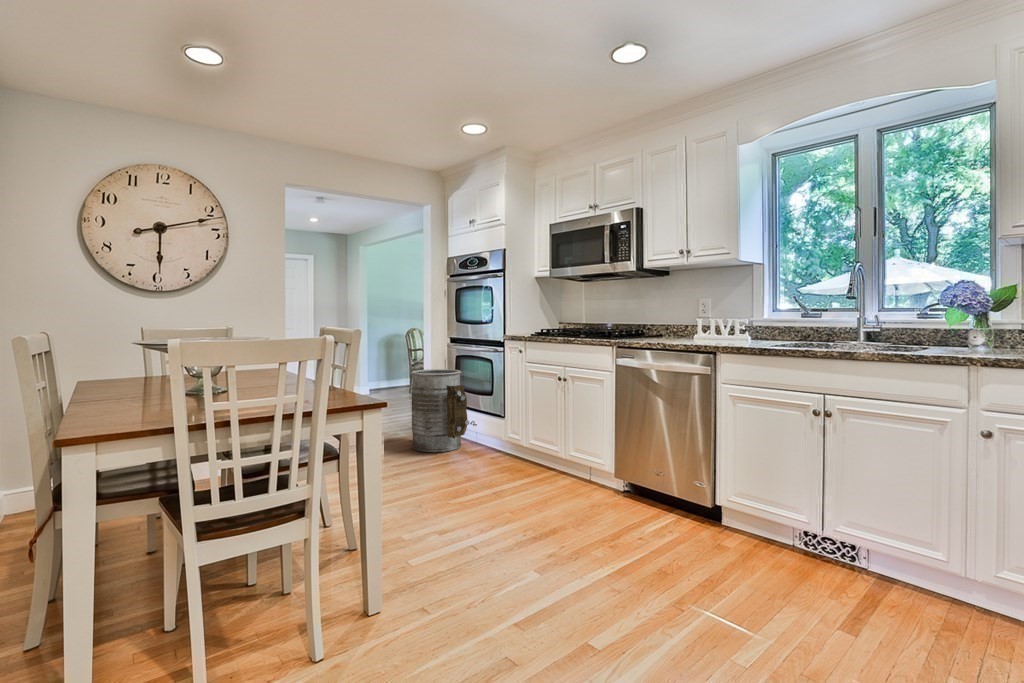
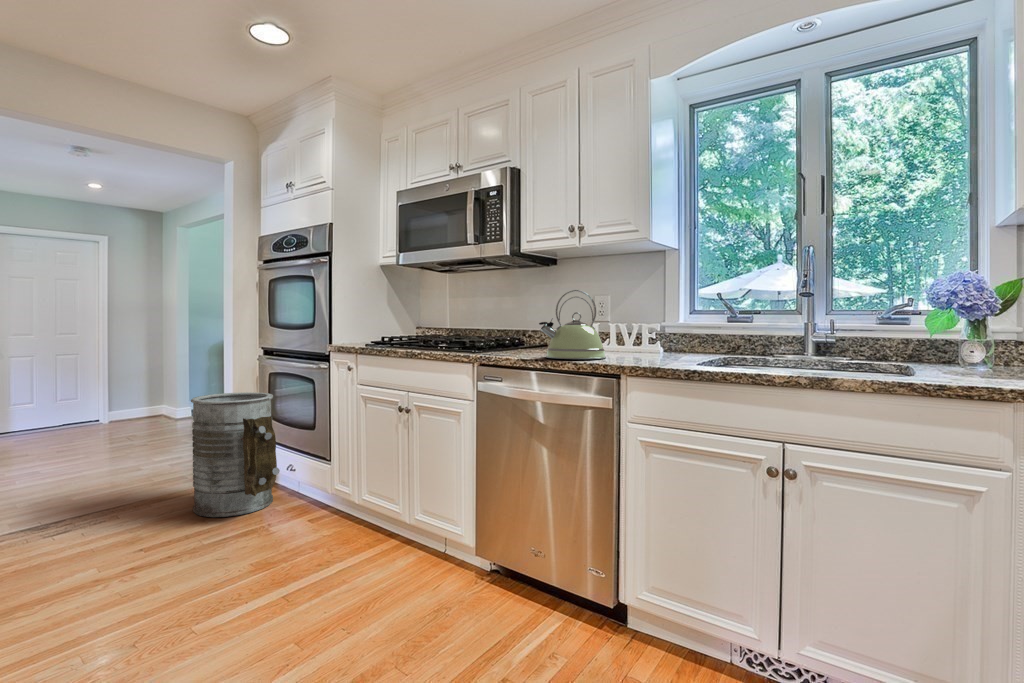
kettle: none [659,296,707,343] -> present [539,290,606,359]

